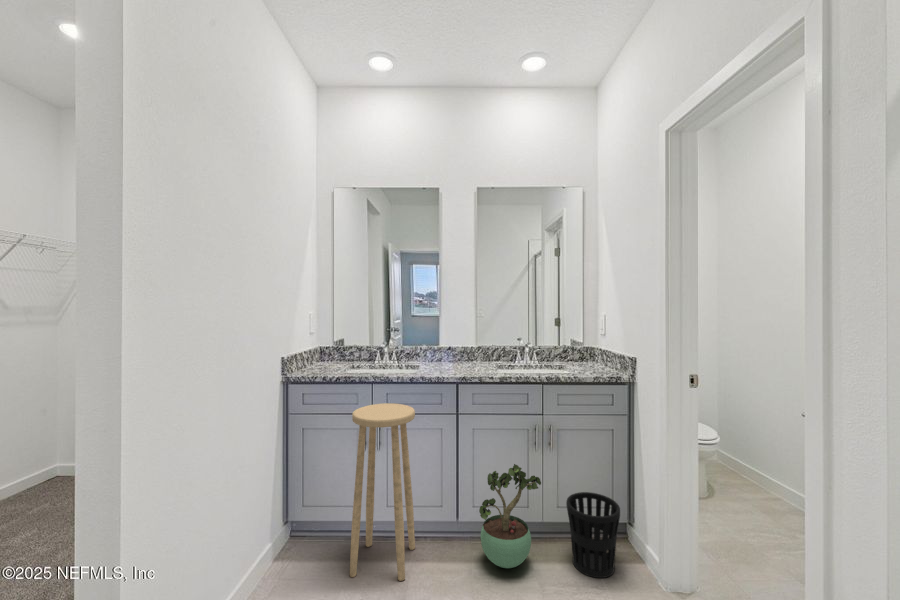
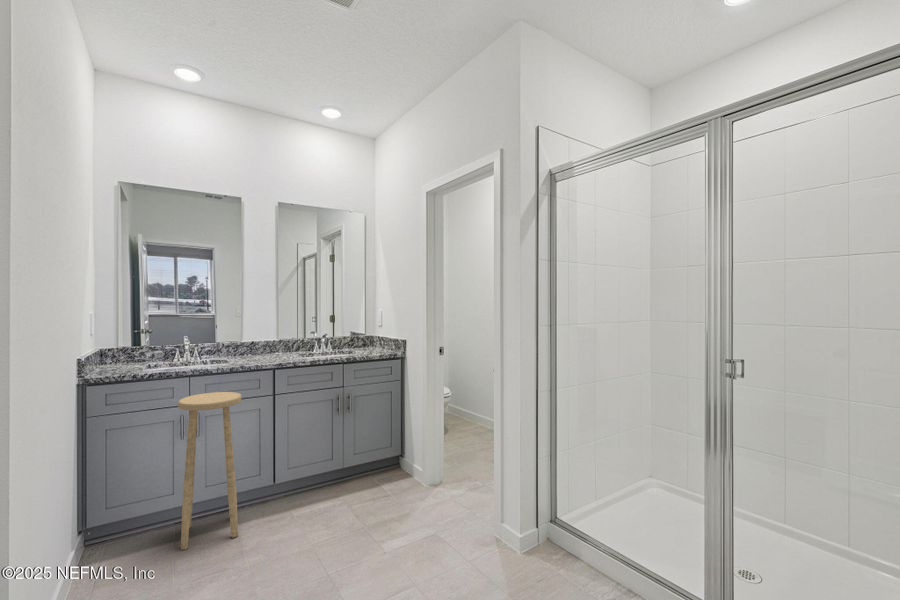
potted plant: present [479,464,541,568] -> none [299,424,346,505]
wastebasket: present [566,492,620,578] -> none [363,438,399,493]

